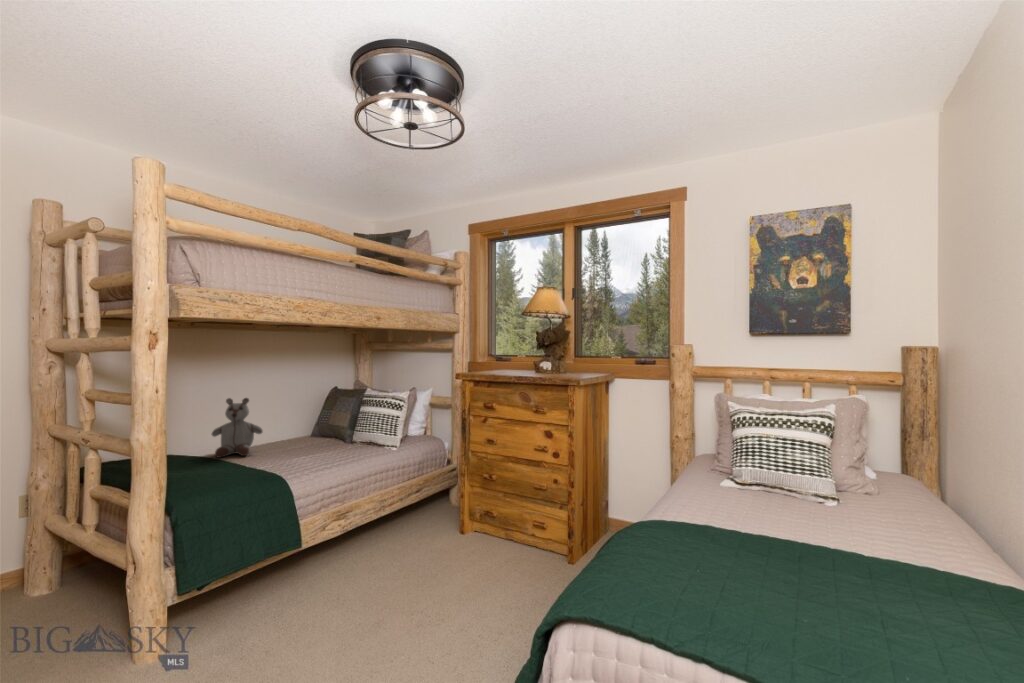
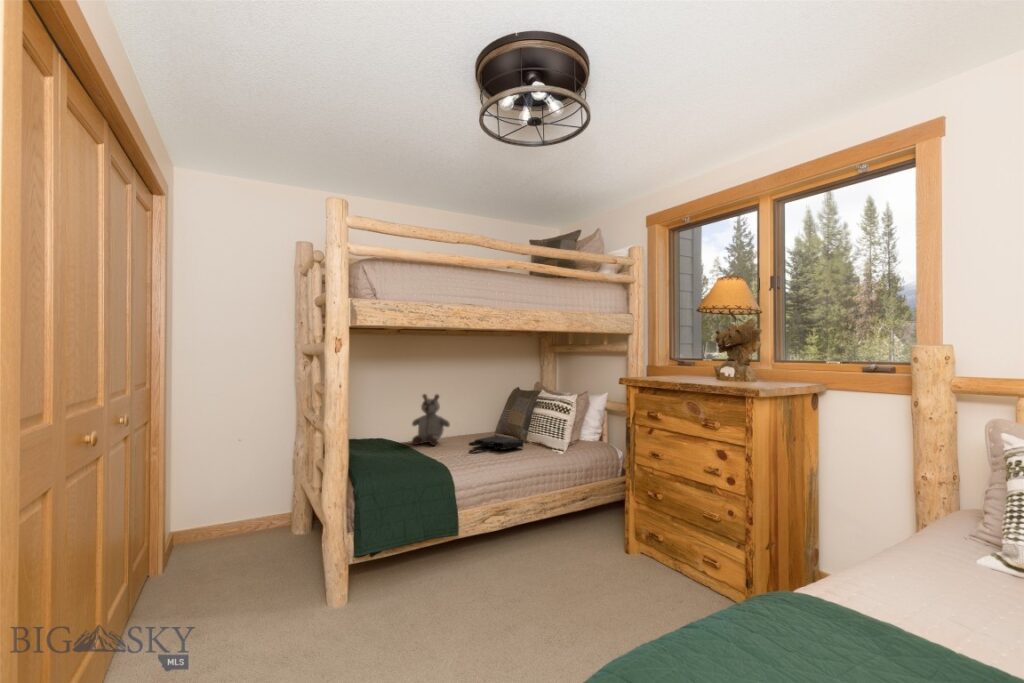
tote bag: none [293,437,352,460] -> present [469,434,524,454]

